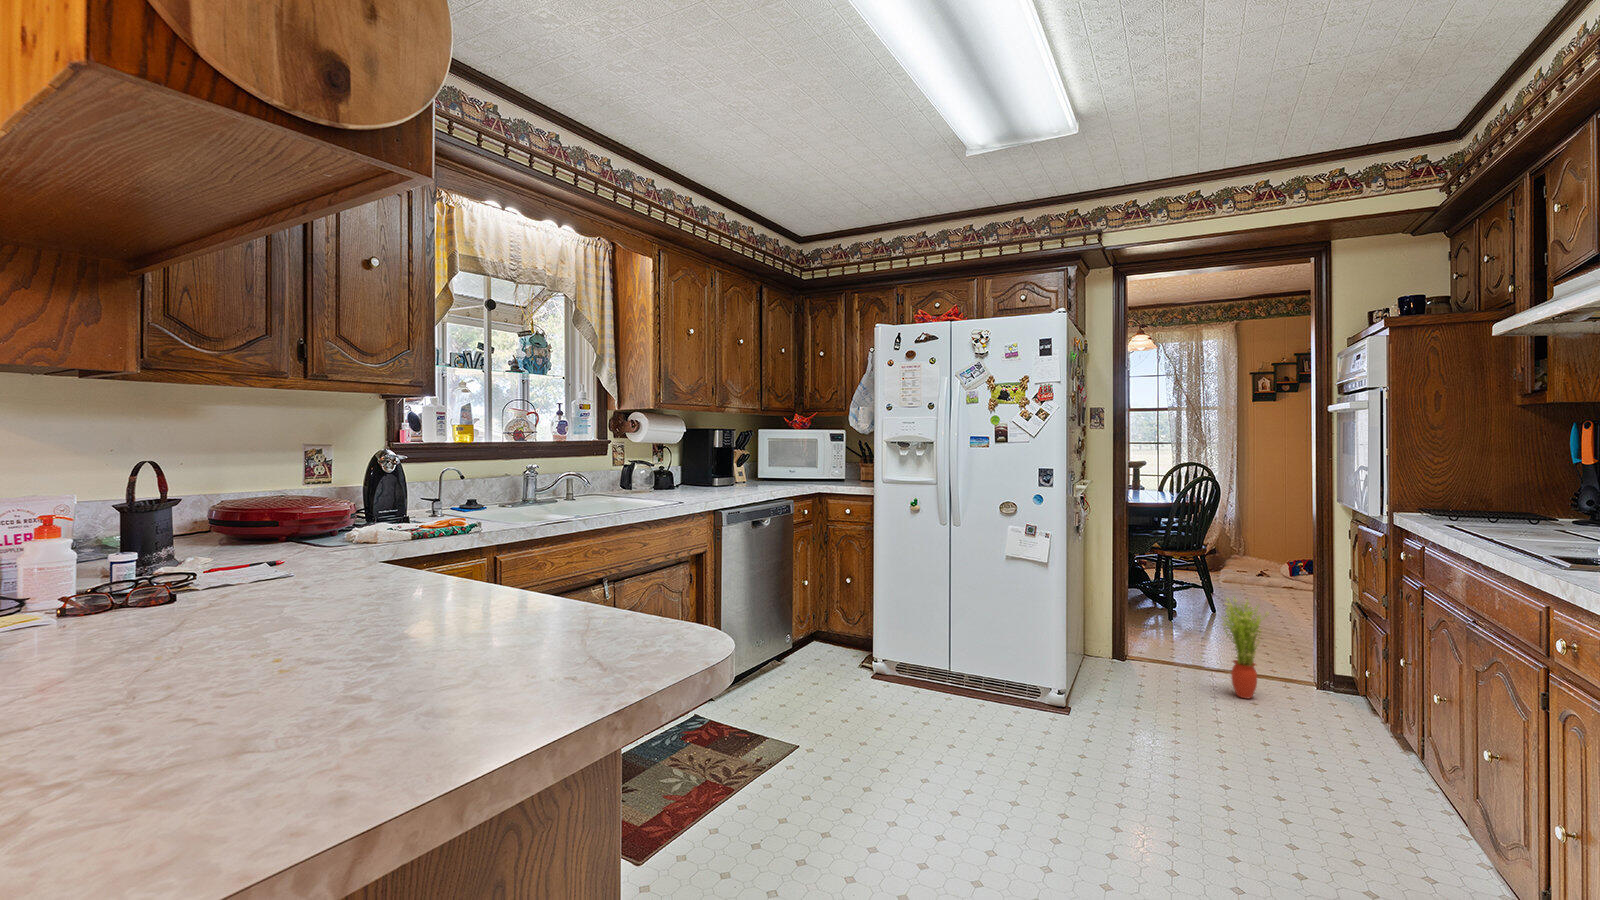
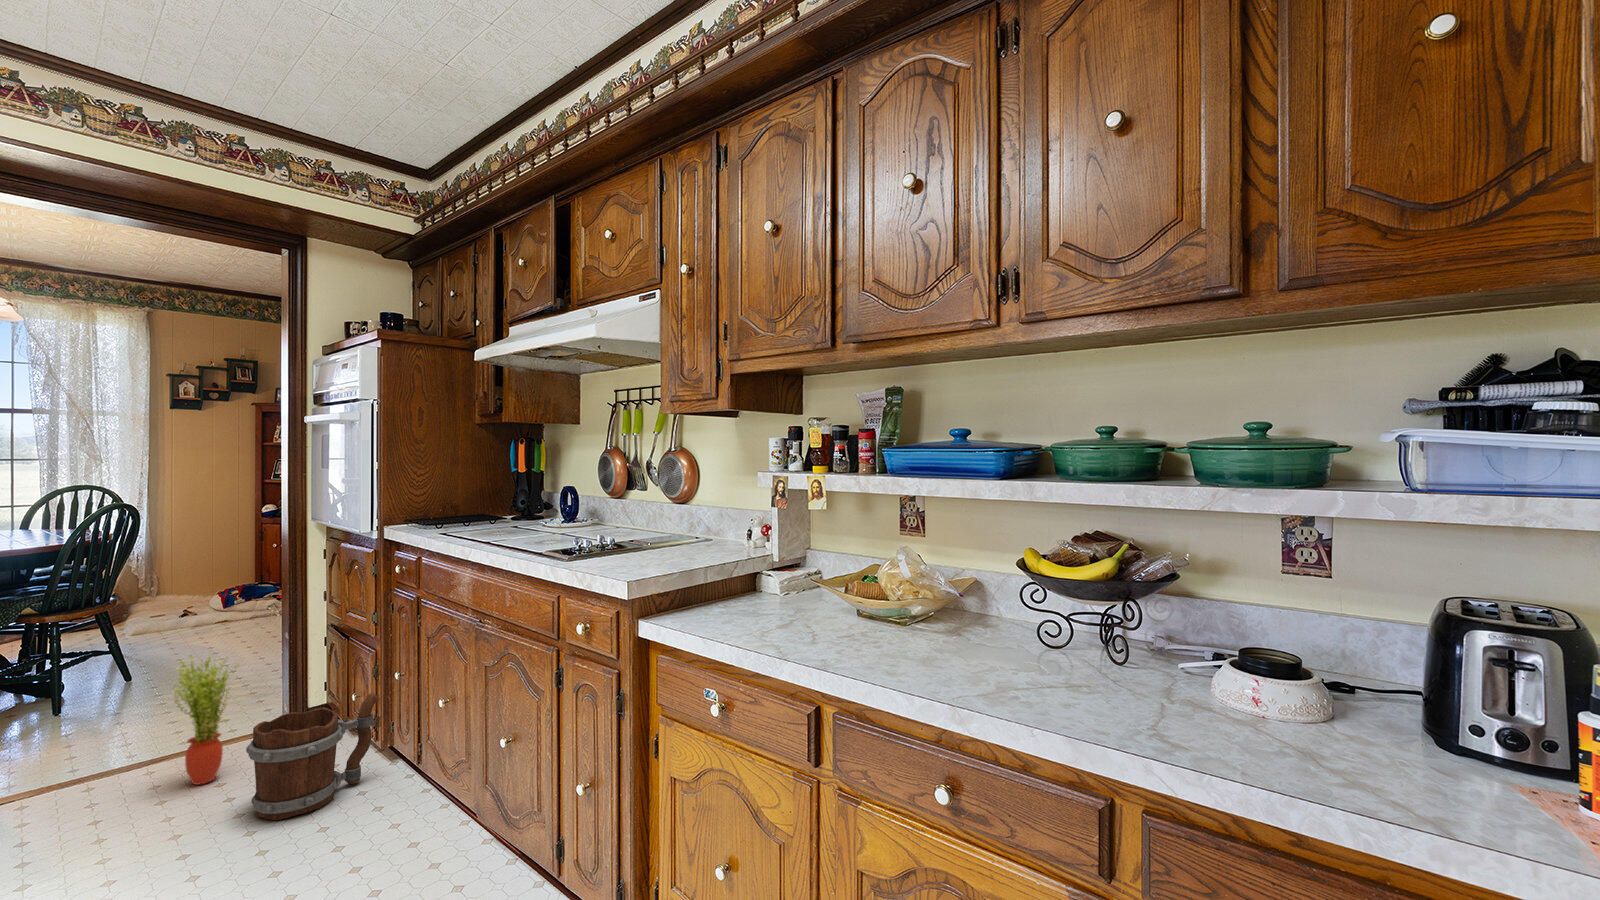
bucket: none [1266,662,1386,753] -> present [246,693,379,820]

